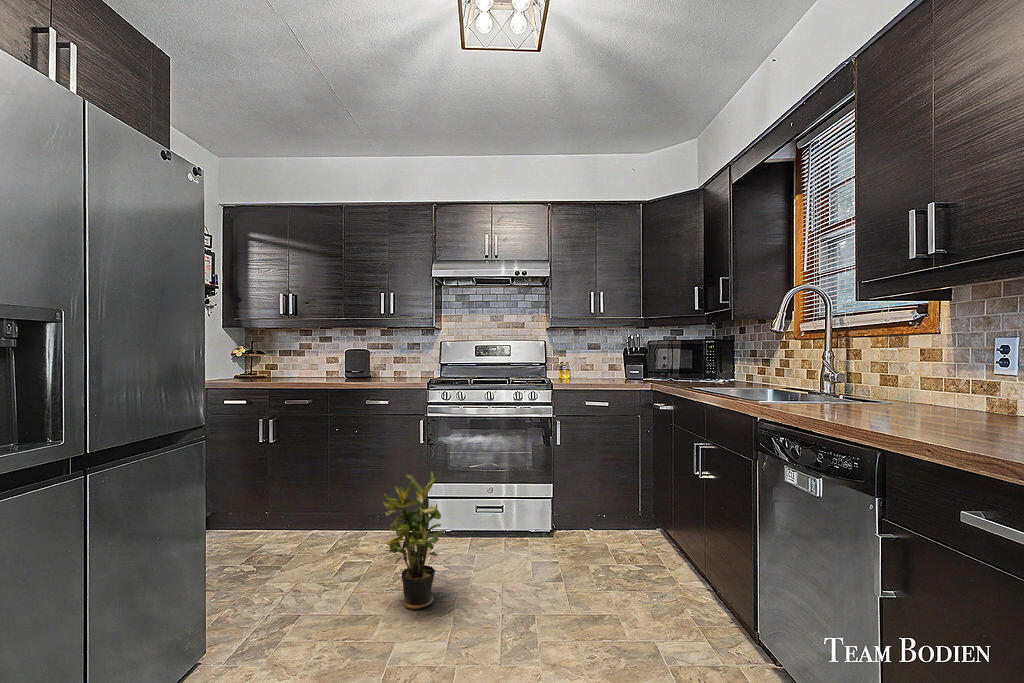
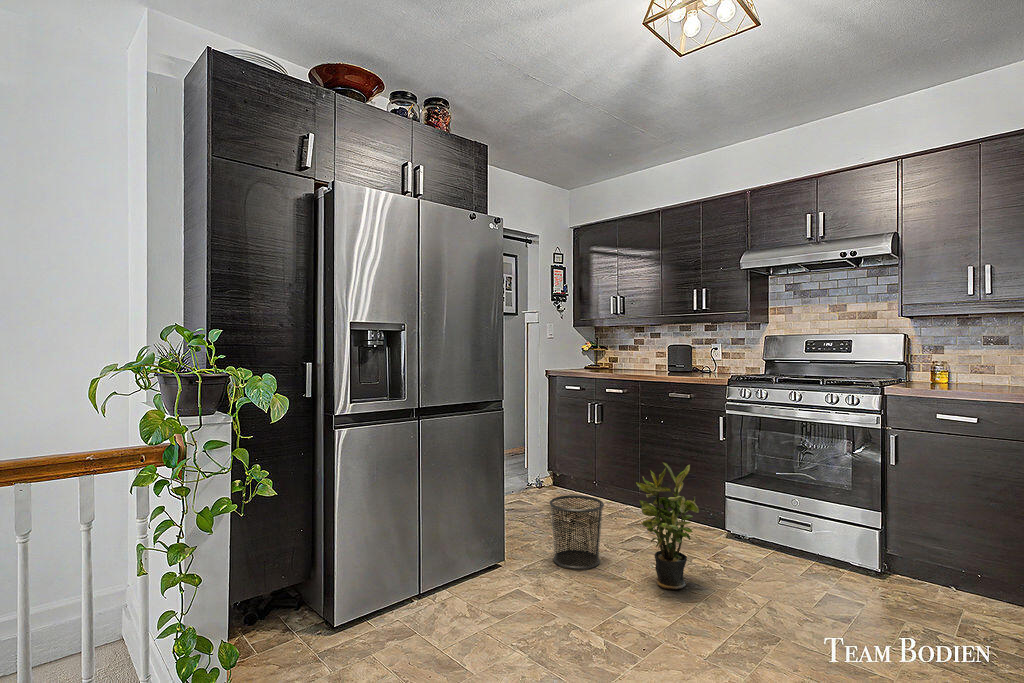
waste bin: none [261,531,334,630] -> present [549,495,604,569]

